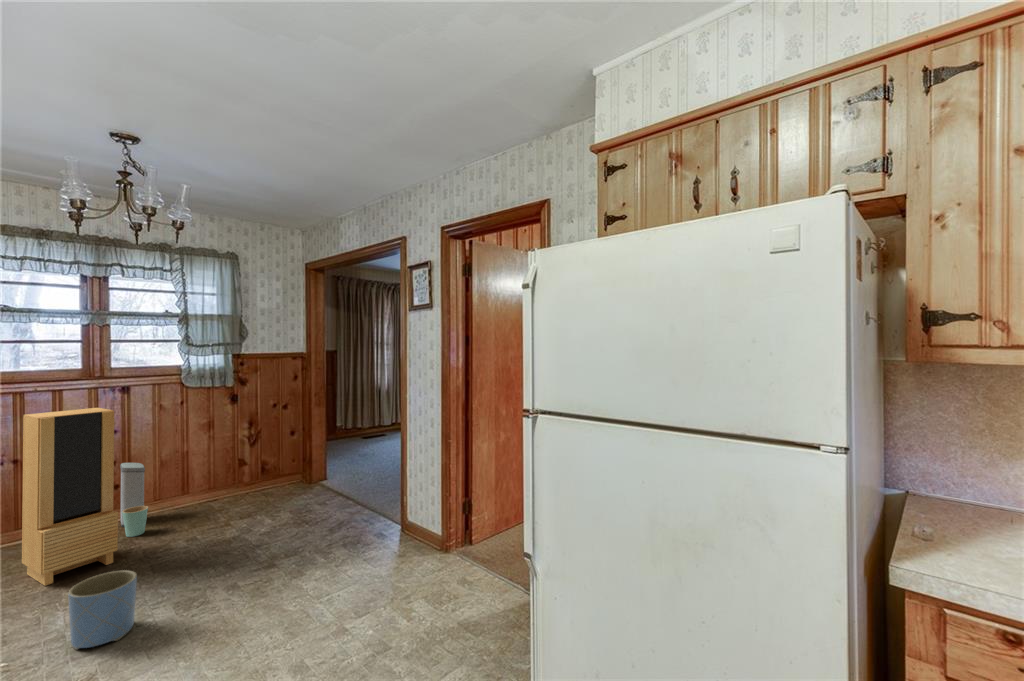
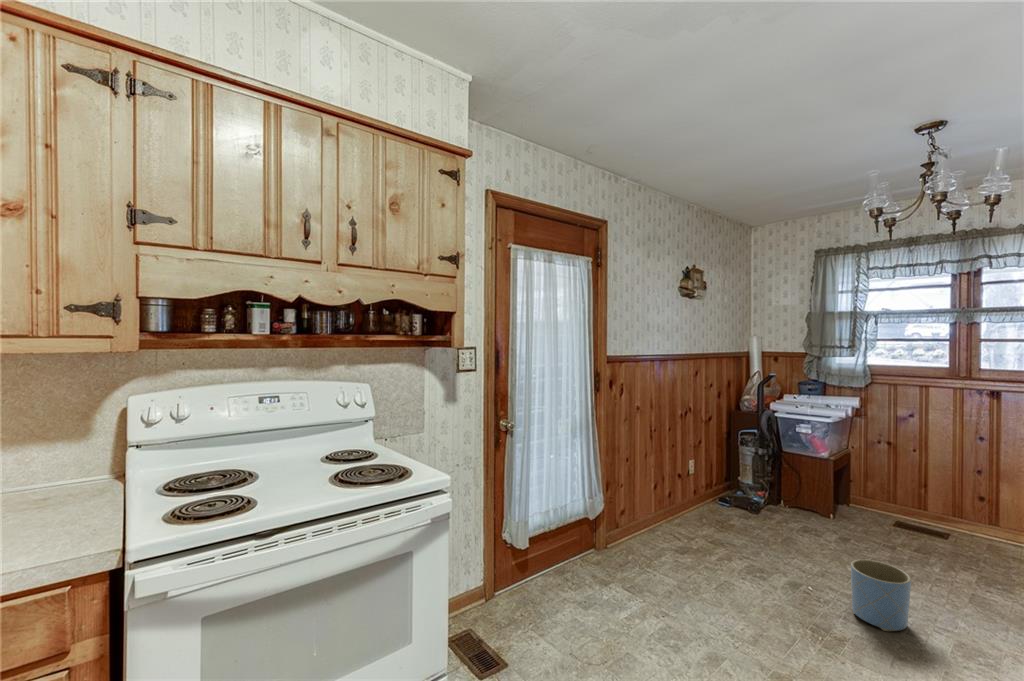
storage cabinet: present [22,408,118,586] -> none [871,404,947,569]
trash can: present [120,463,148,537] -> none [972,475,1013,560]

